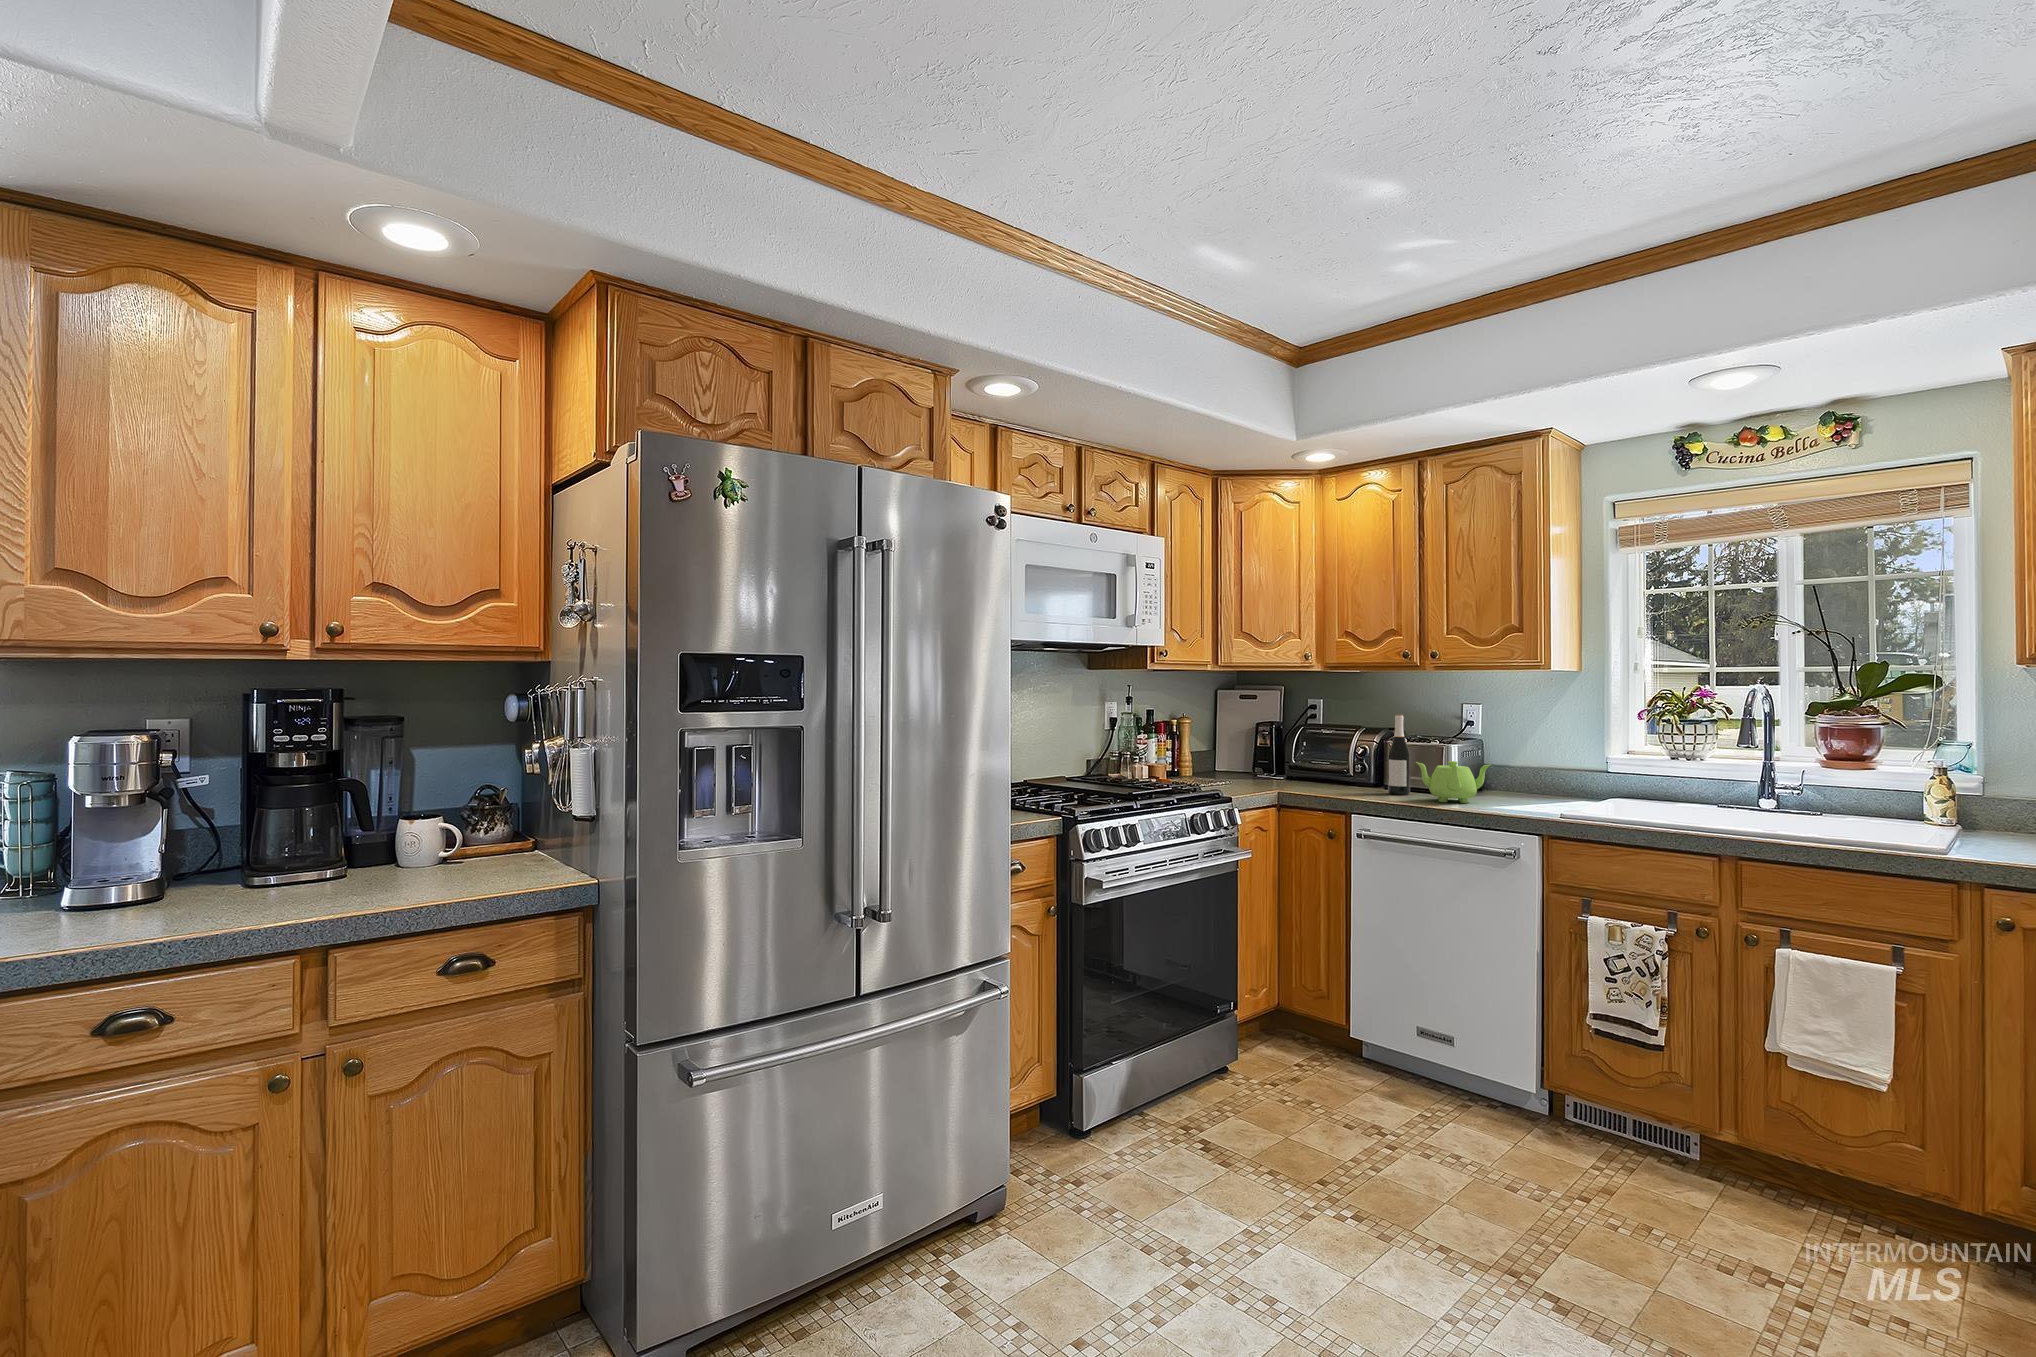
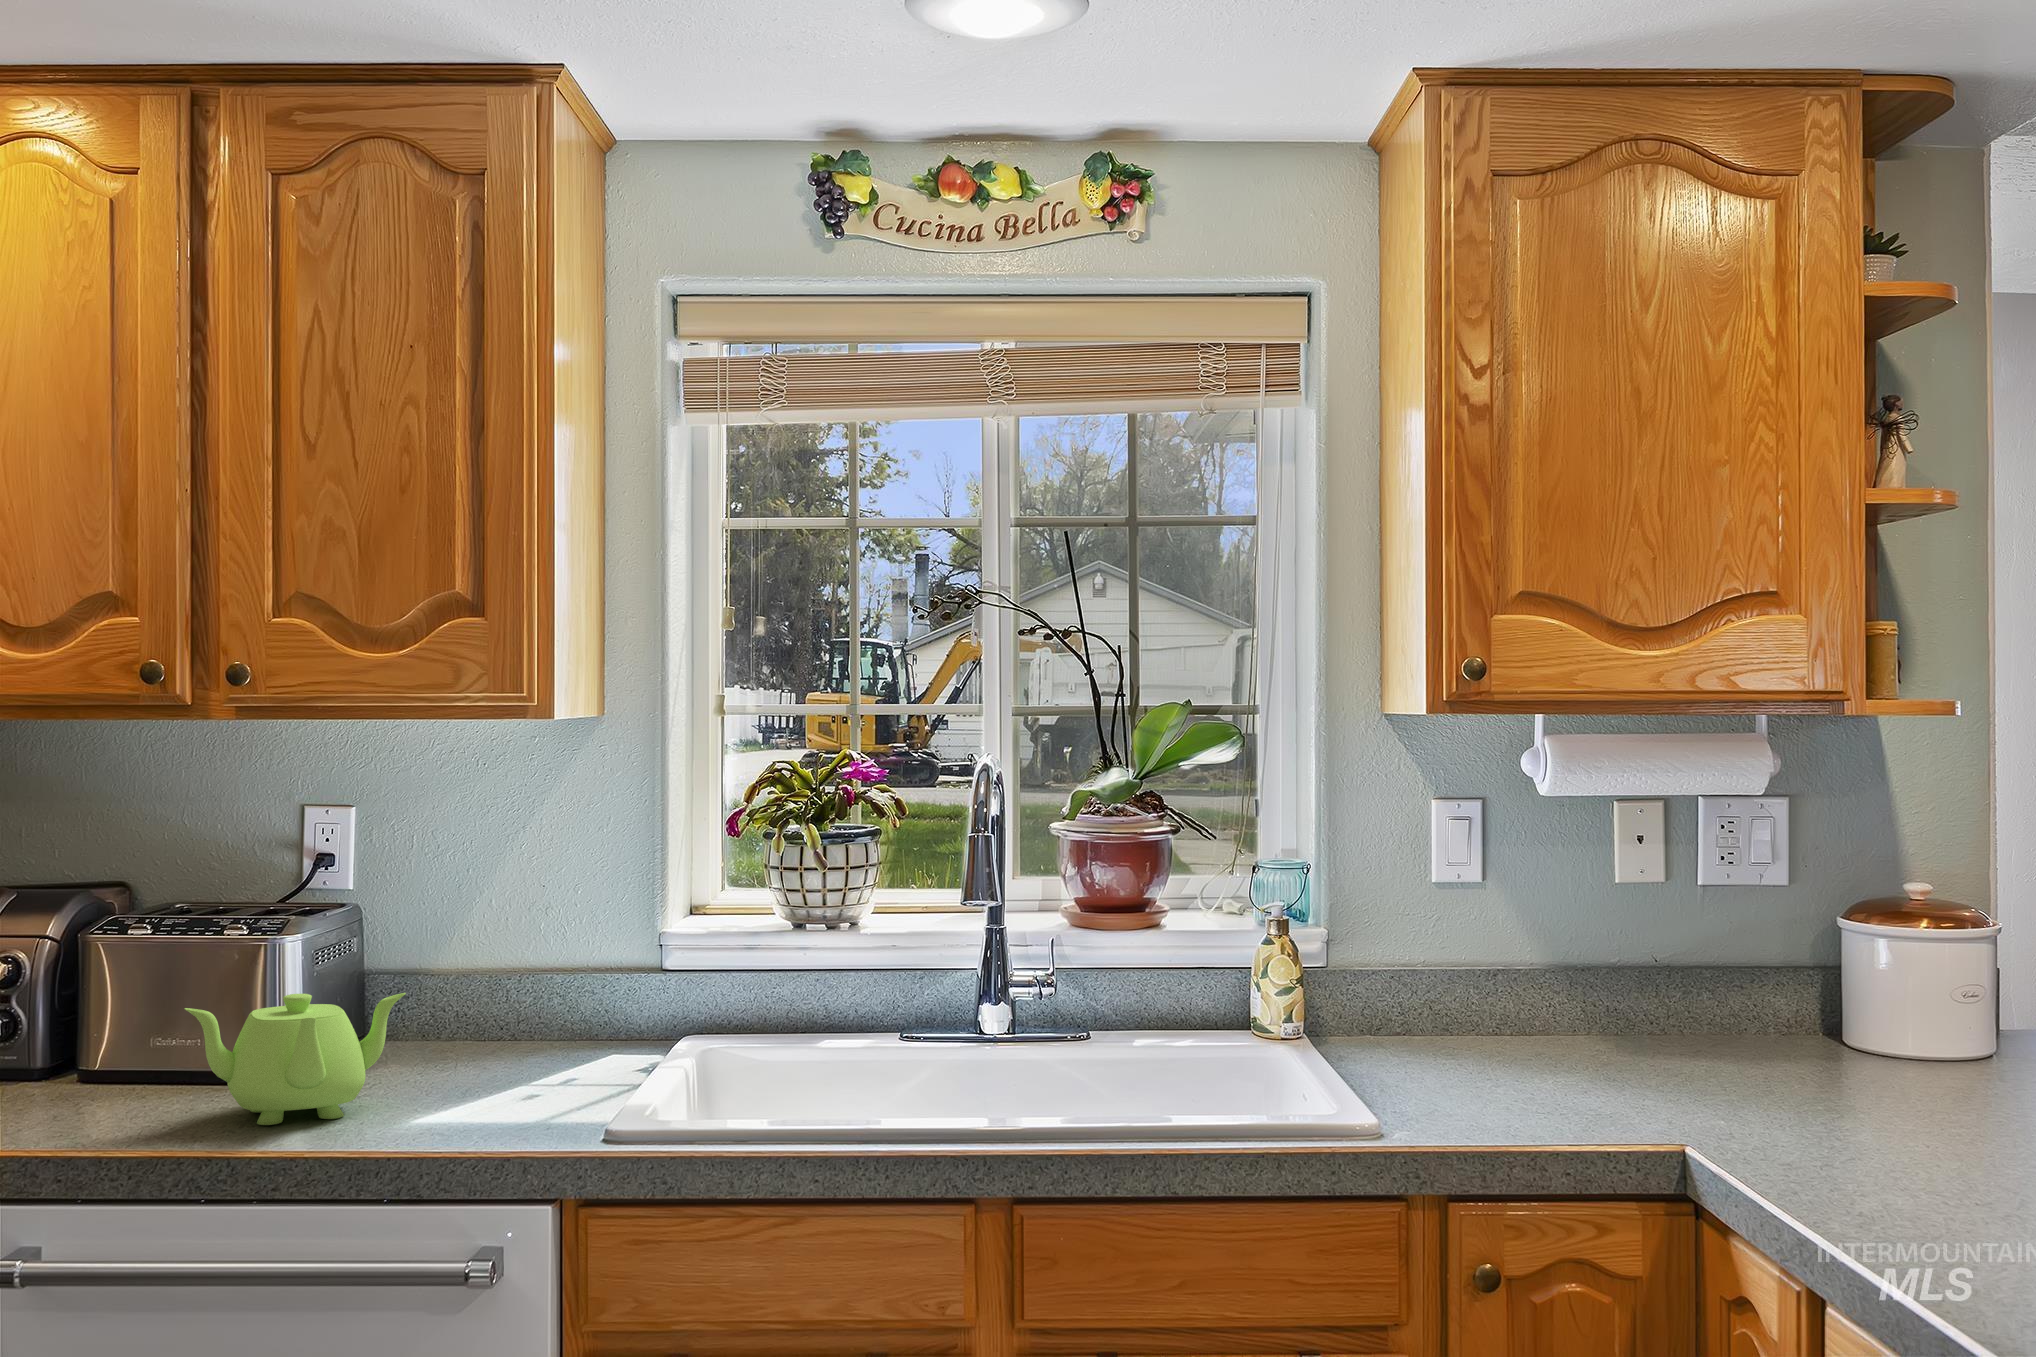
wine bottle: present [1388,714,1410,795] -> none [95,854,163,1103]

